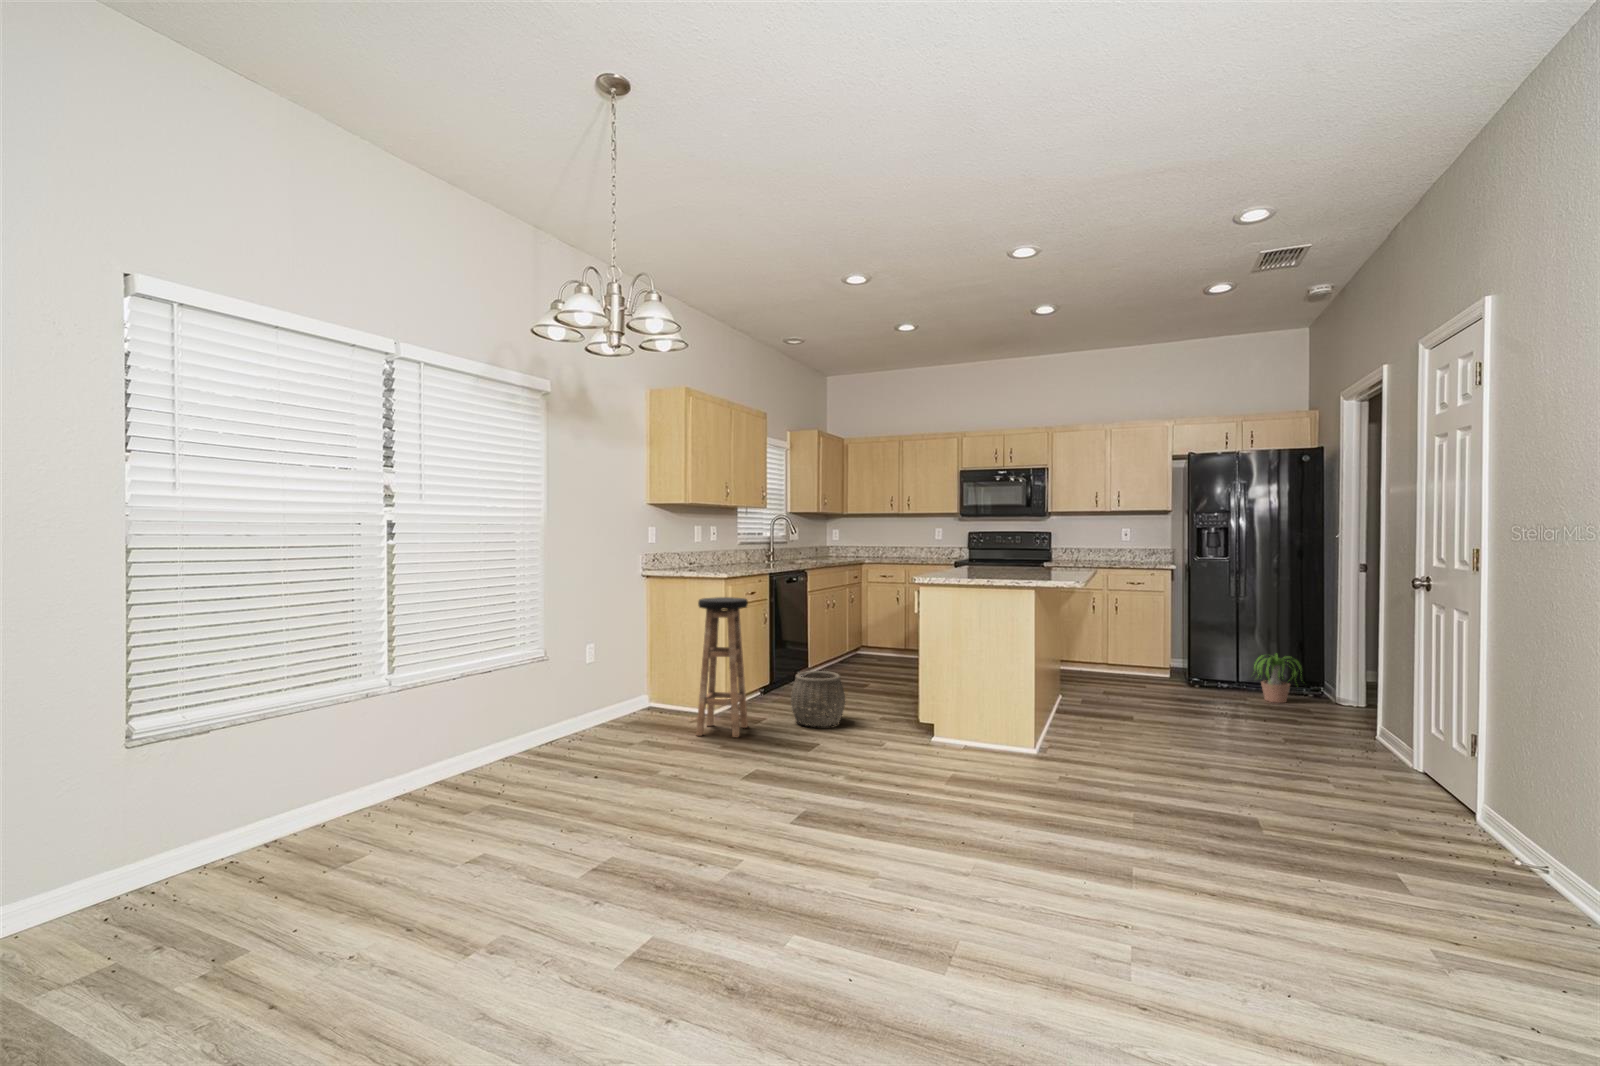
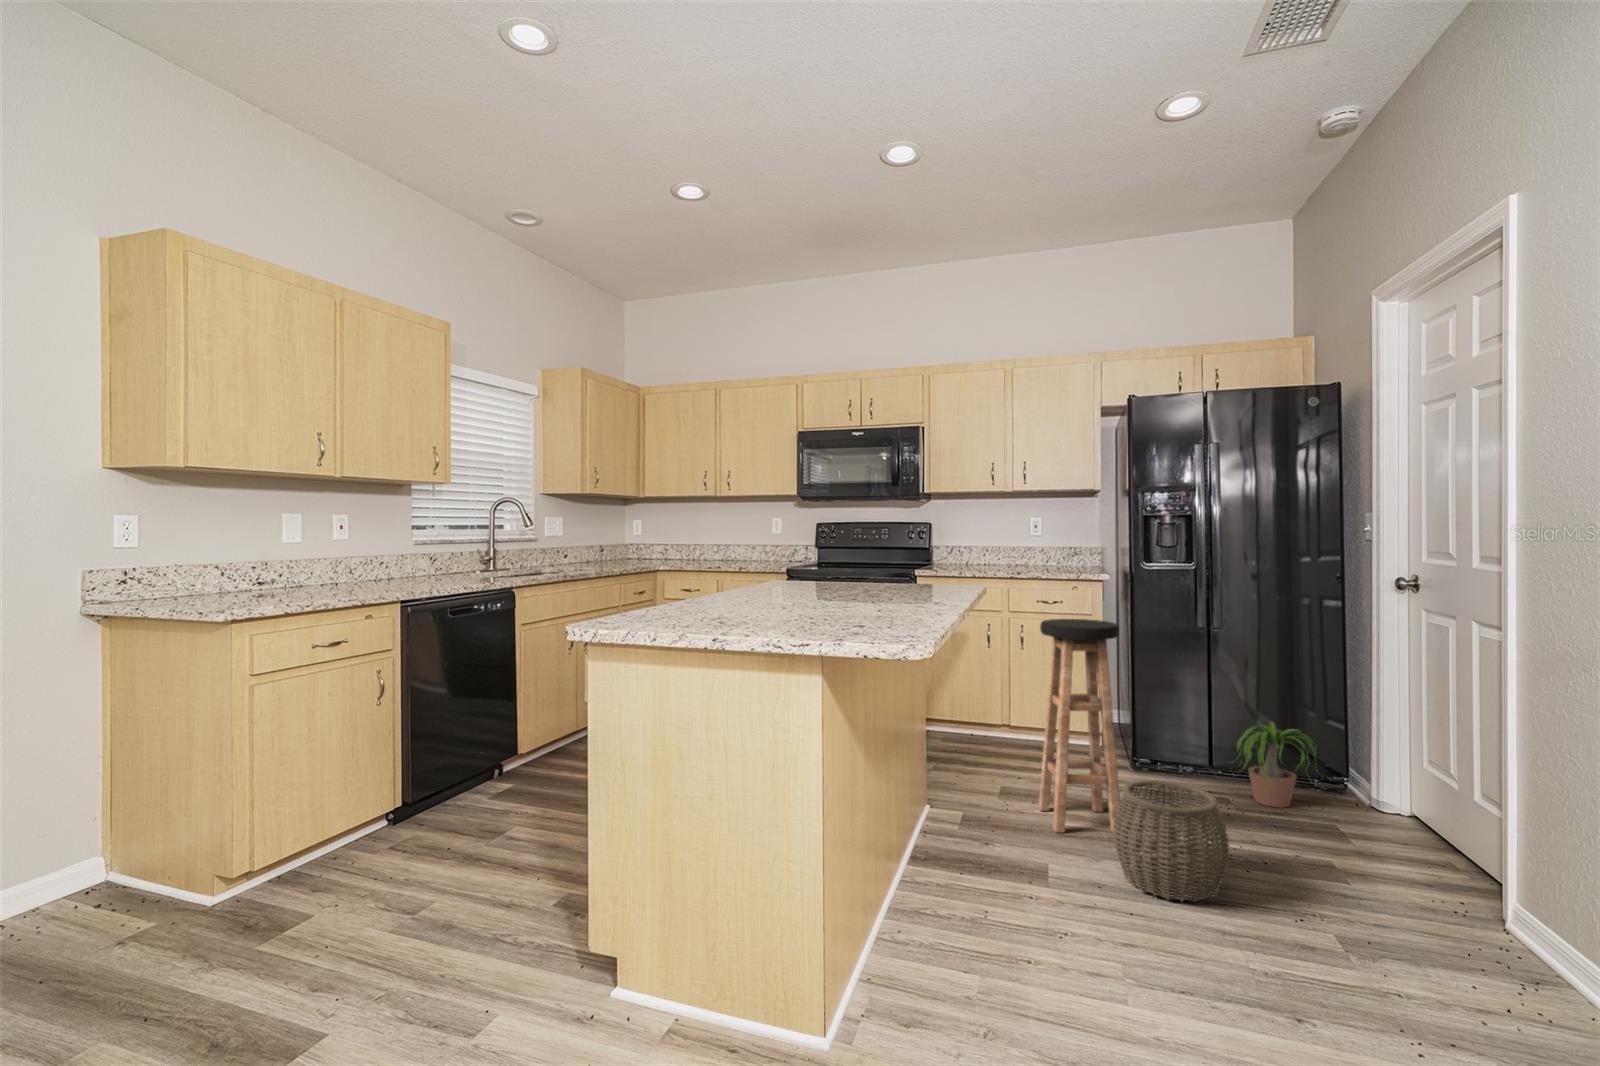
bar stool: present [696,597,748,737] -> present [1039,619,1121,833]
woven basket: present [791,671,845,727] -> present [1113,780,1230,902]

